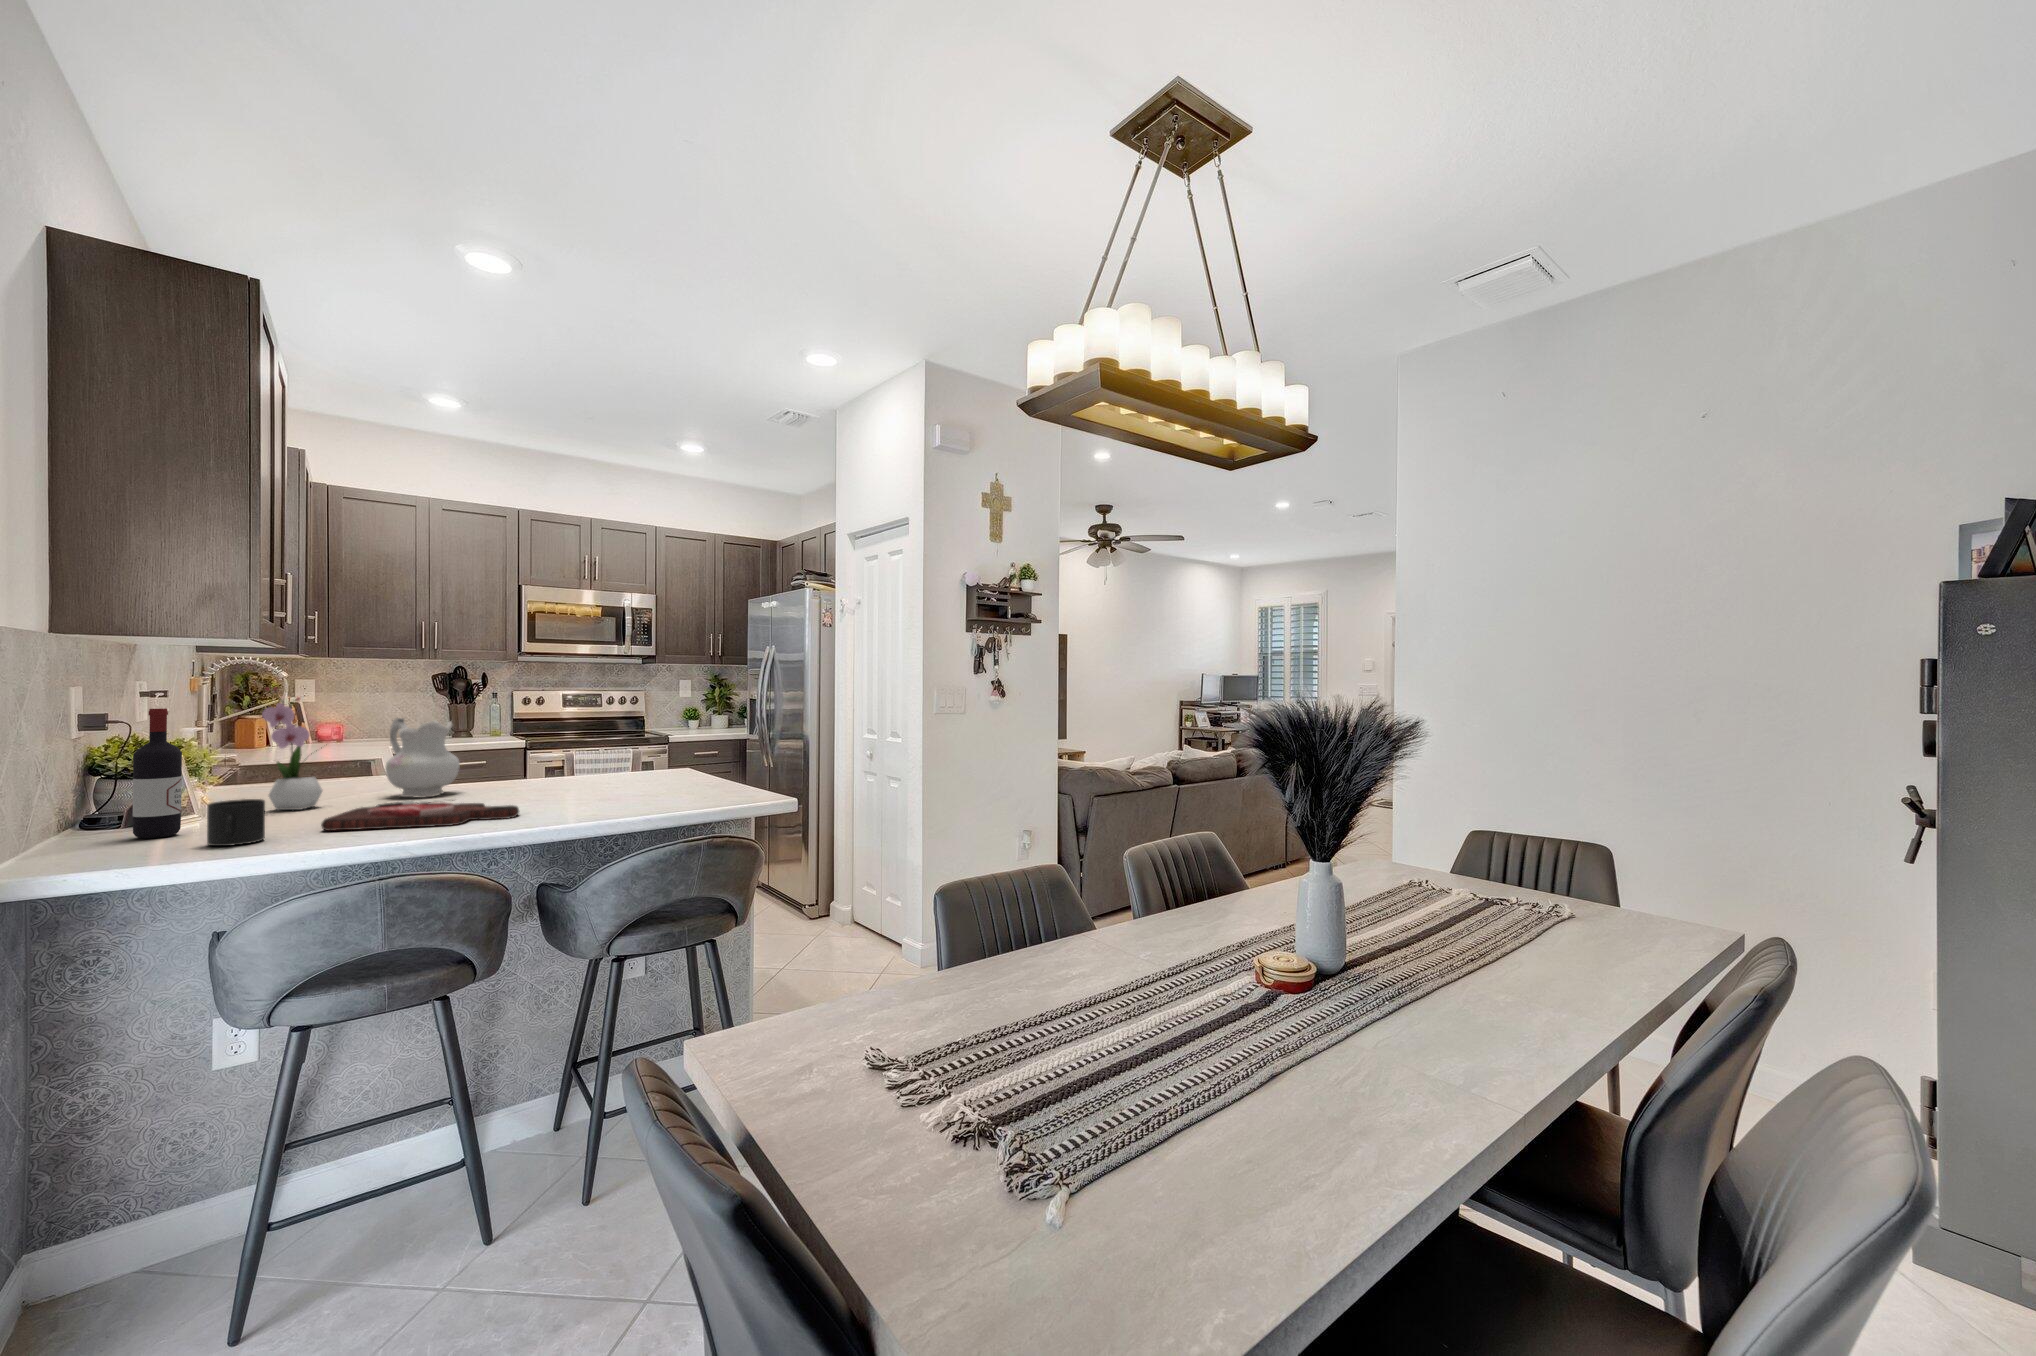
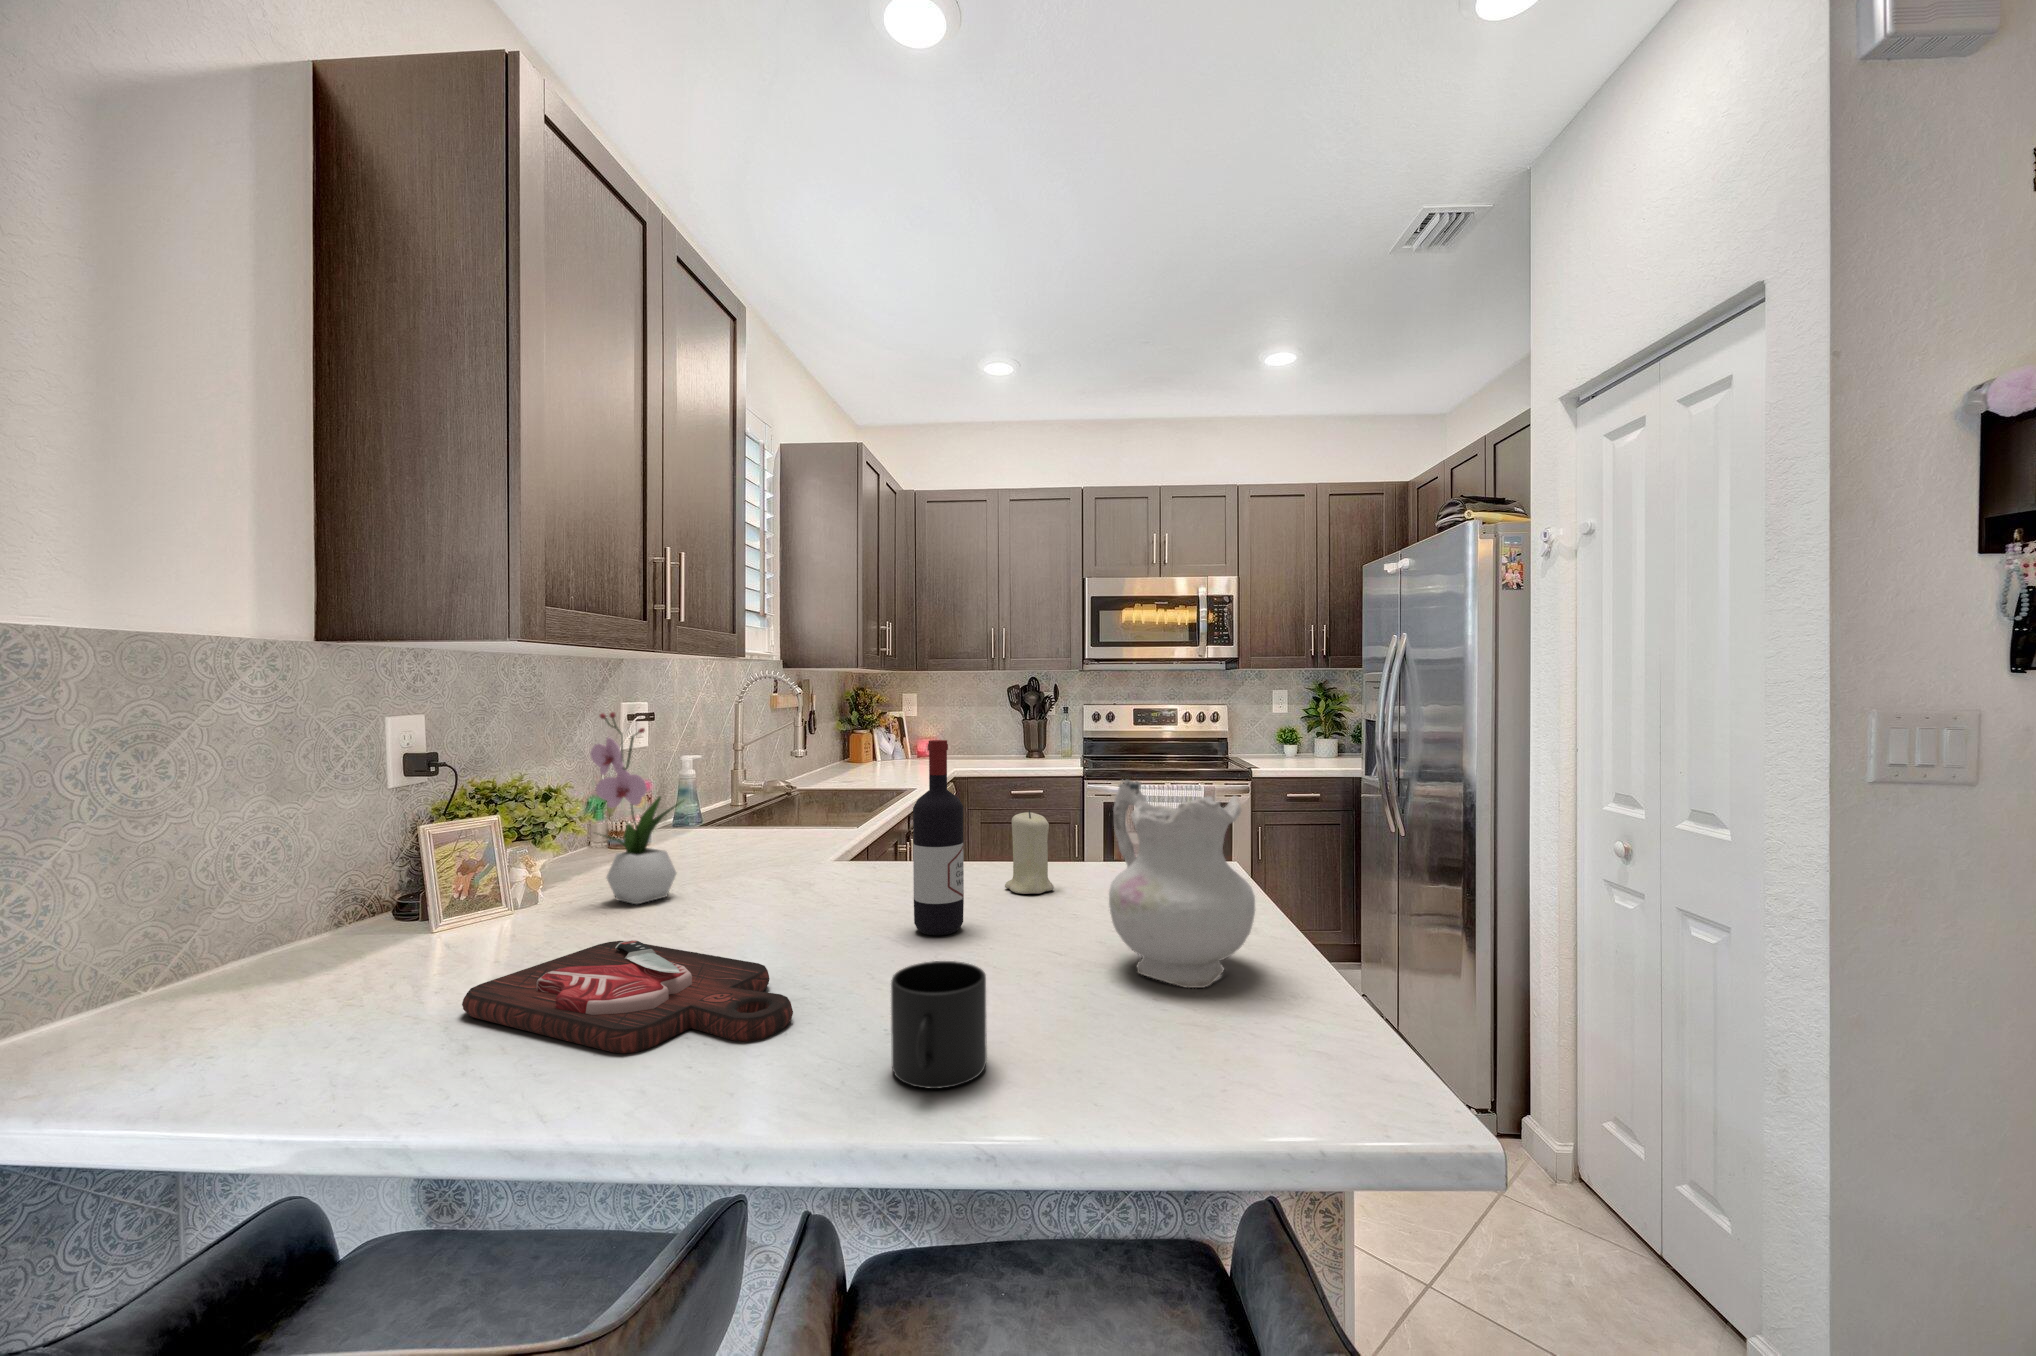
wine bottle: present [133,708,182,839] -> present [913,740,964,935]
ceramic pitcher: present [386,718,460,798] -> present [1109,780,1255,988]
candle: none [557,742,589,786] -> present [1005,810,1054,894]
mug: present [207,799,265,846] -> present [891,961,987,1089]

